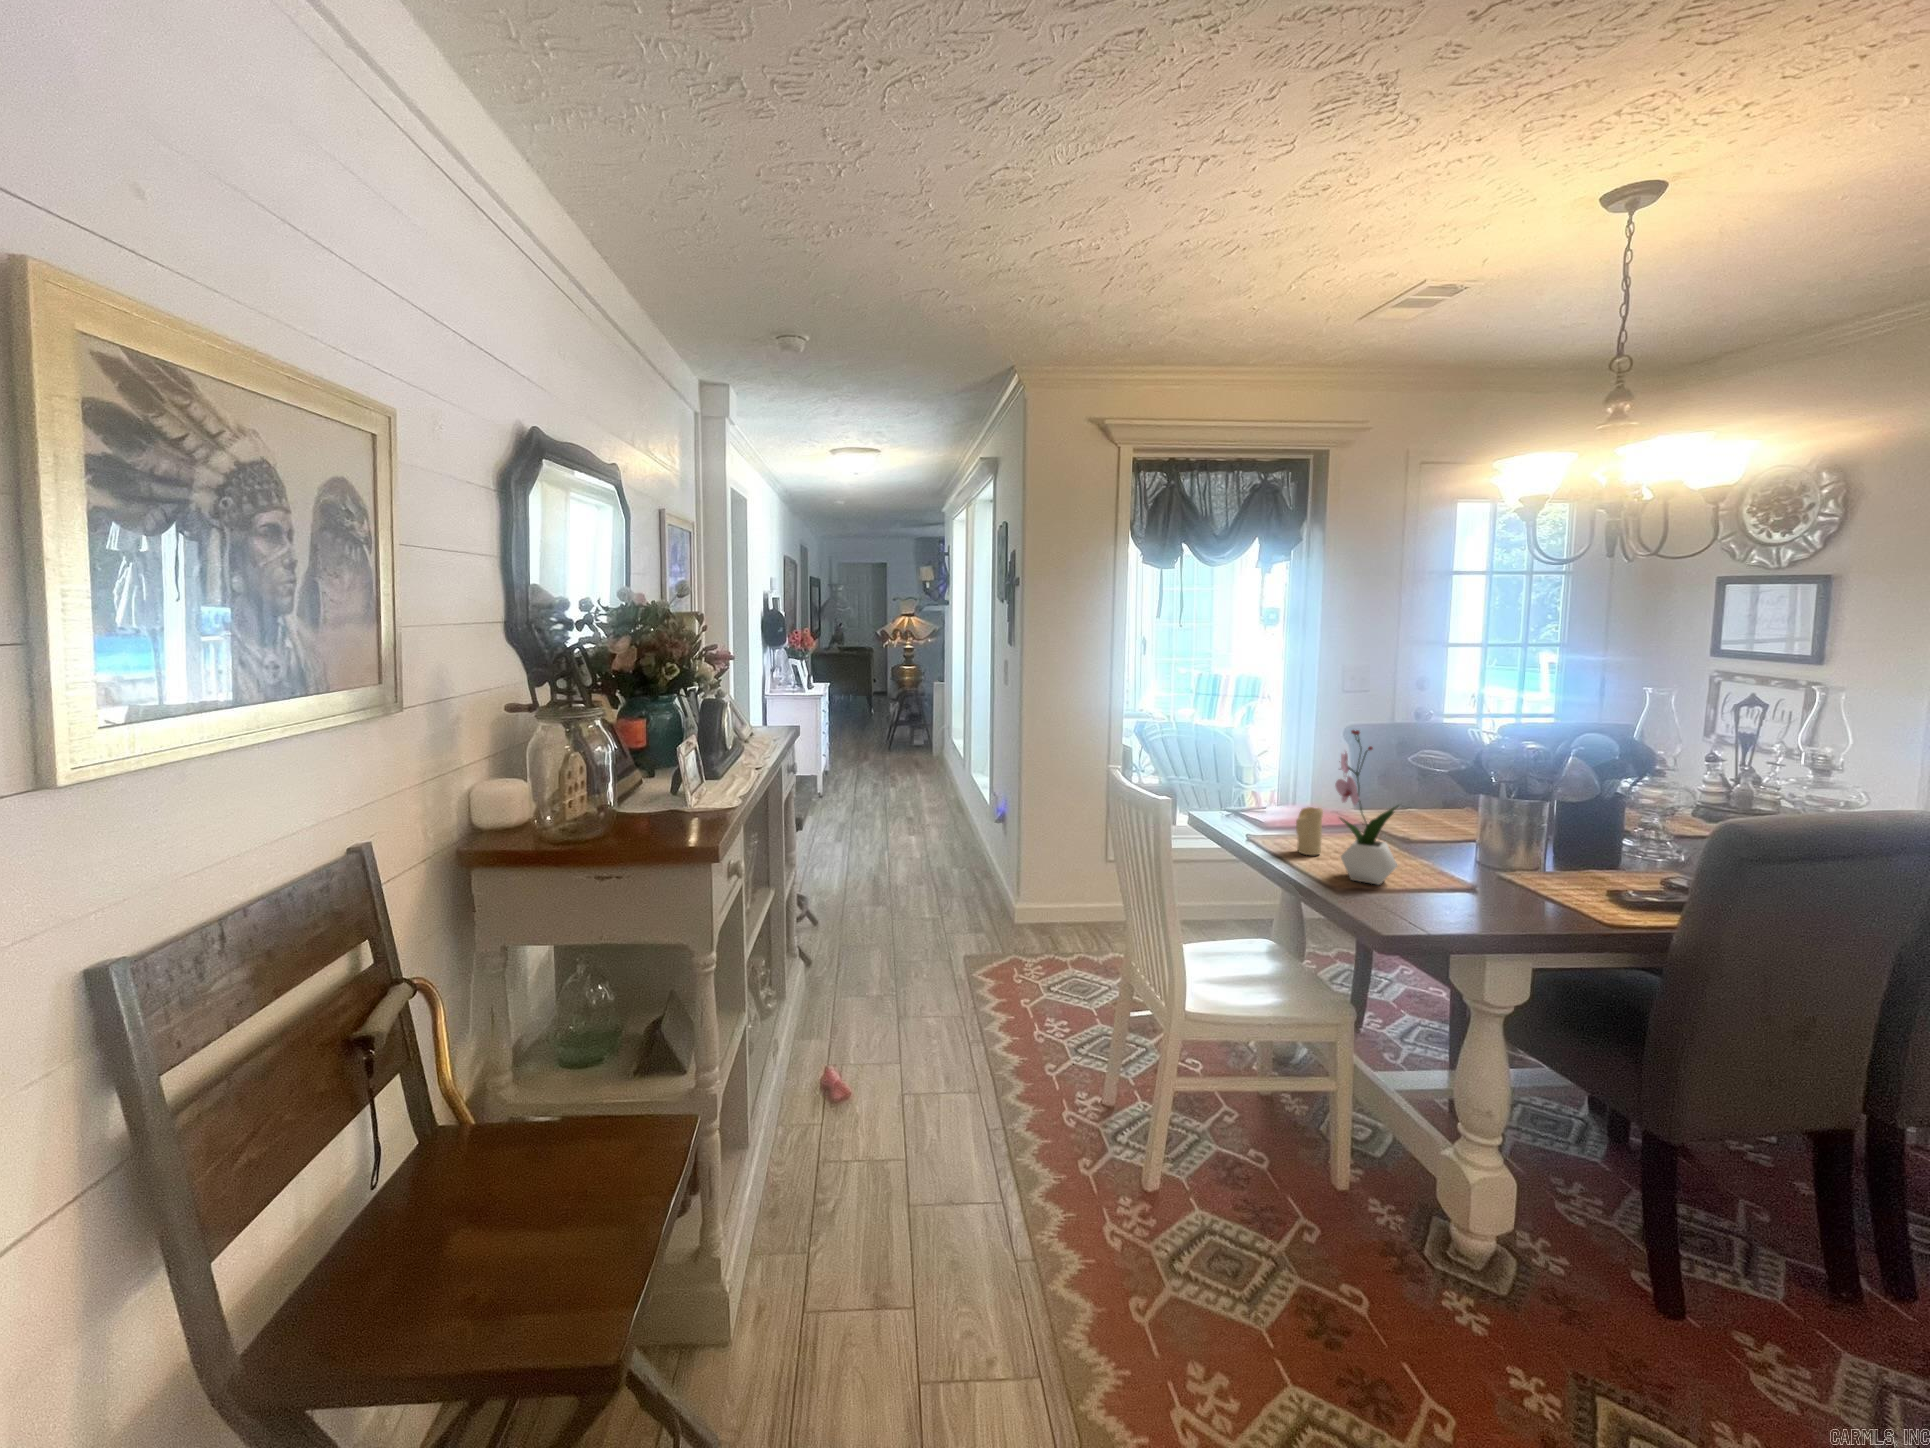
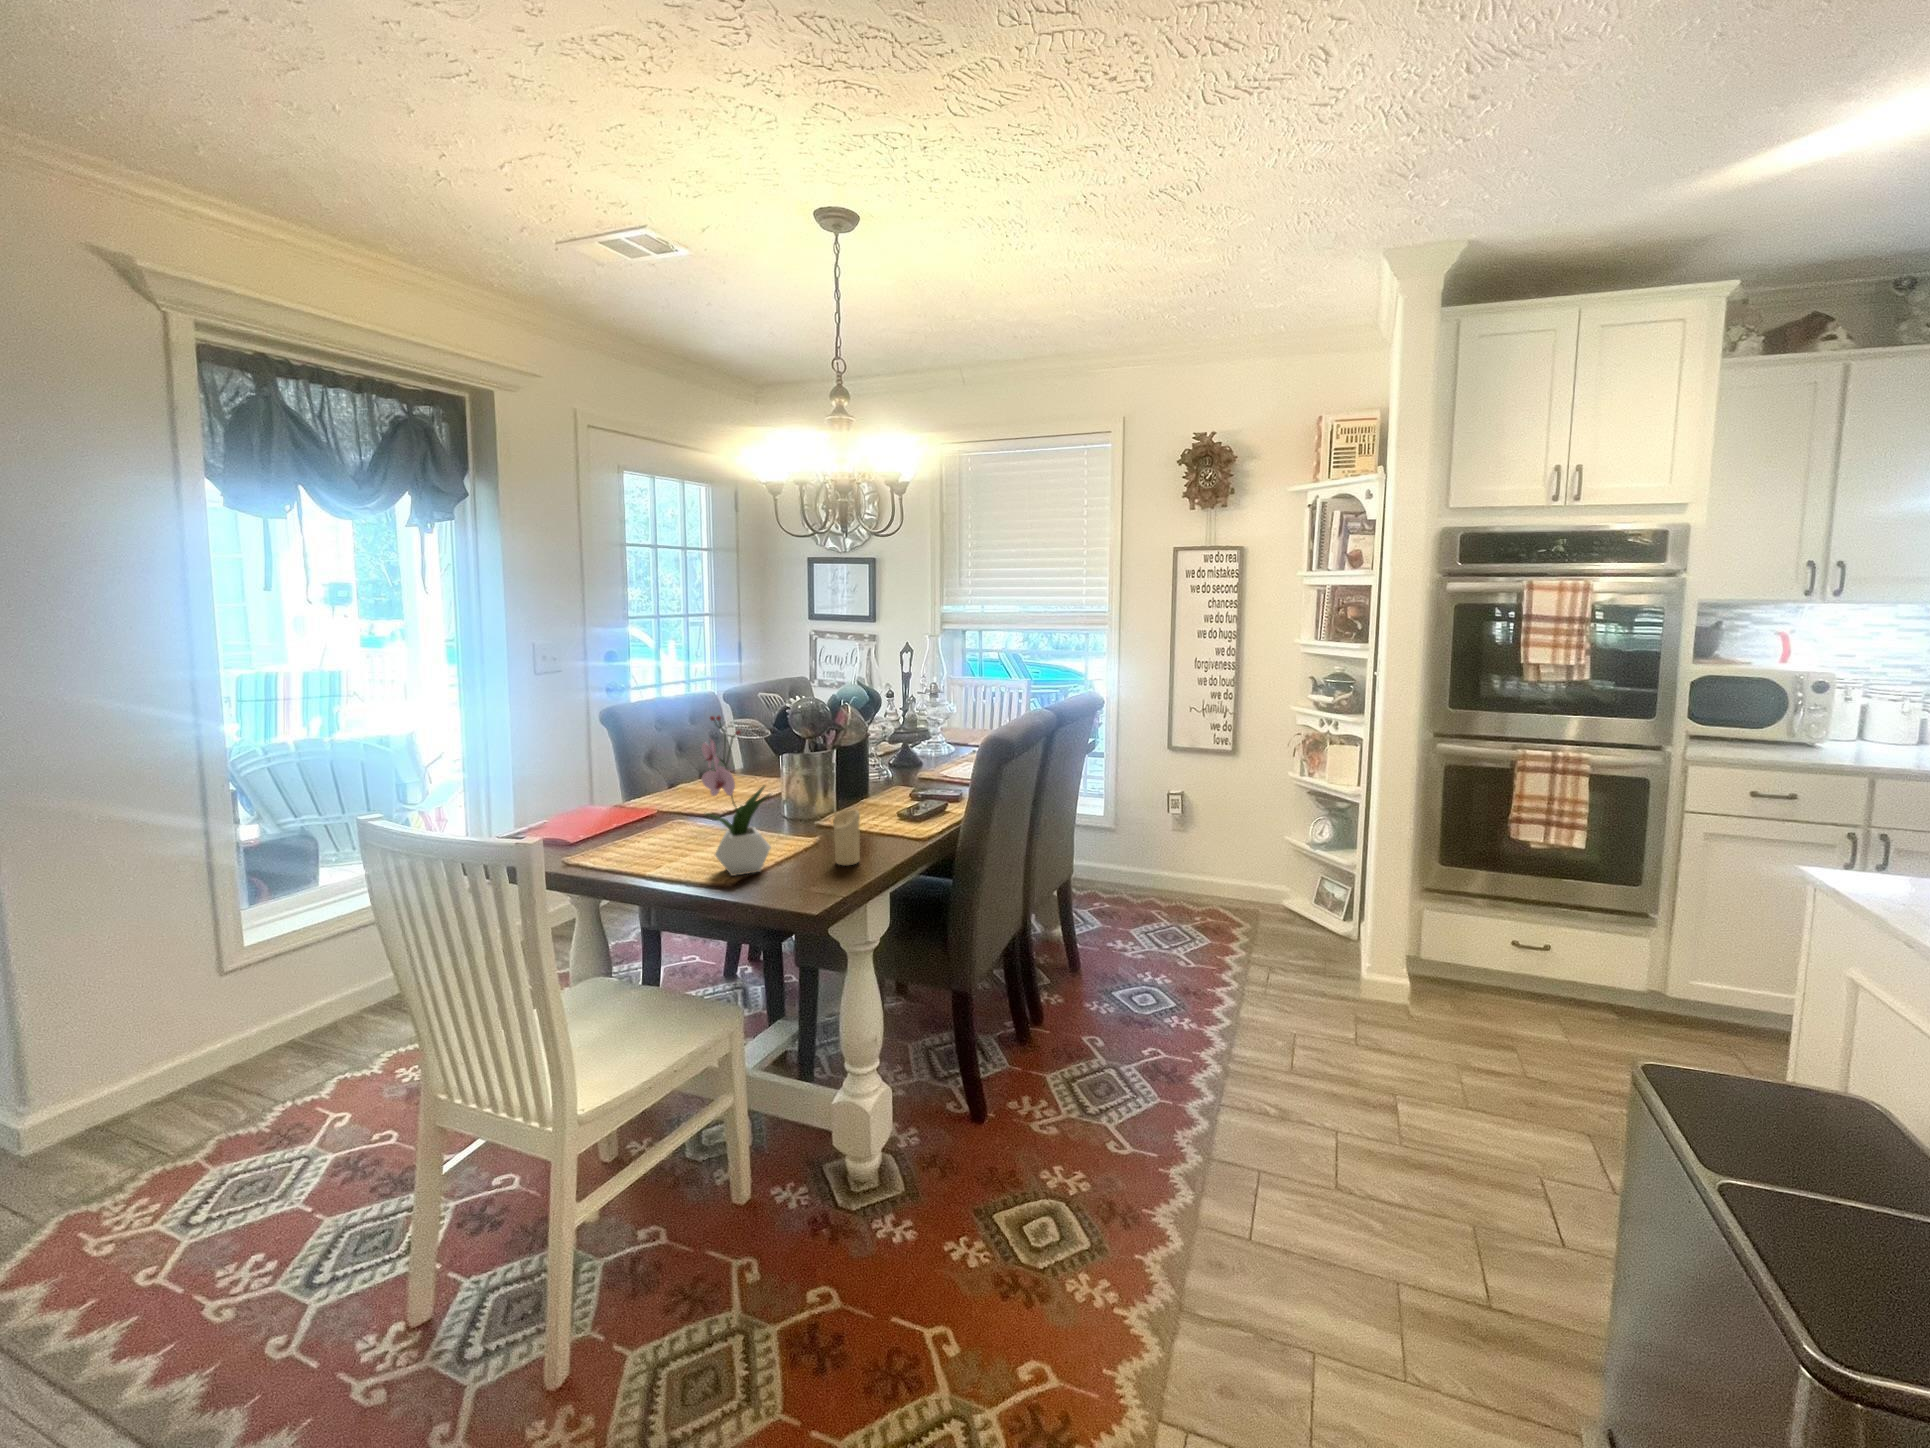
candle: present [1296,807,1323,855] -> present [833,810,860,866]

